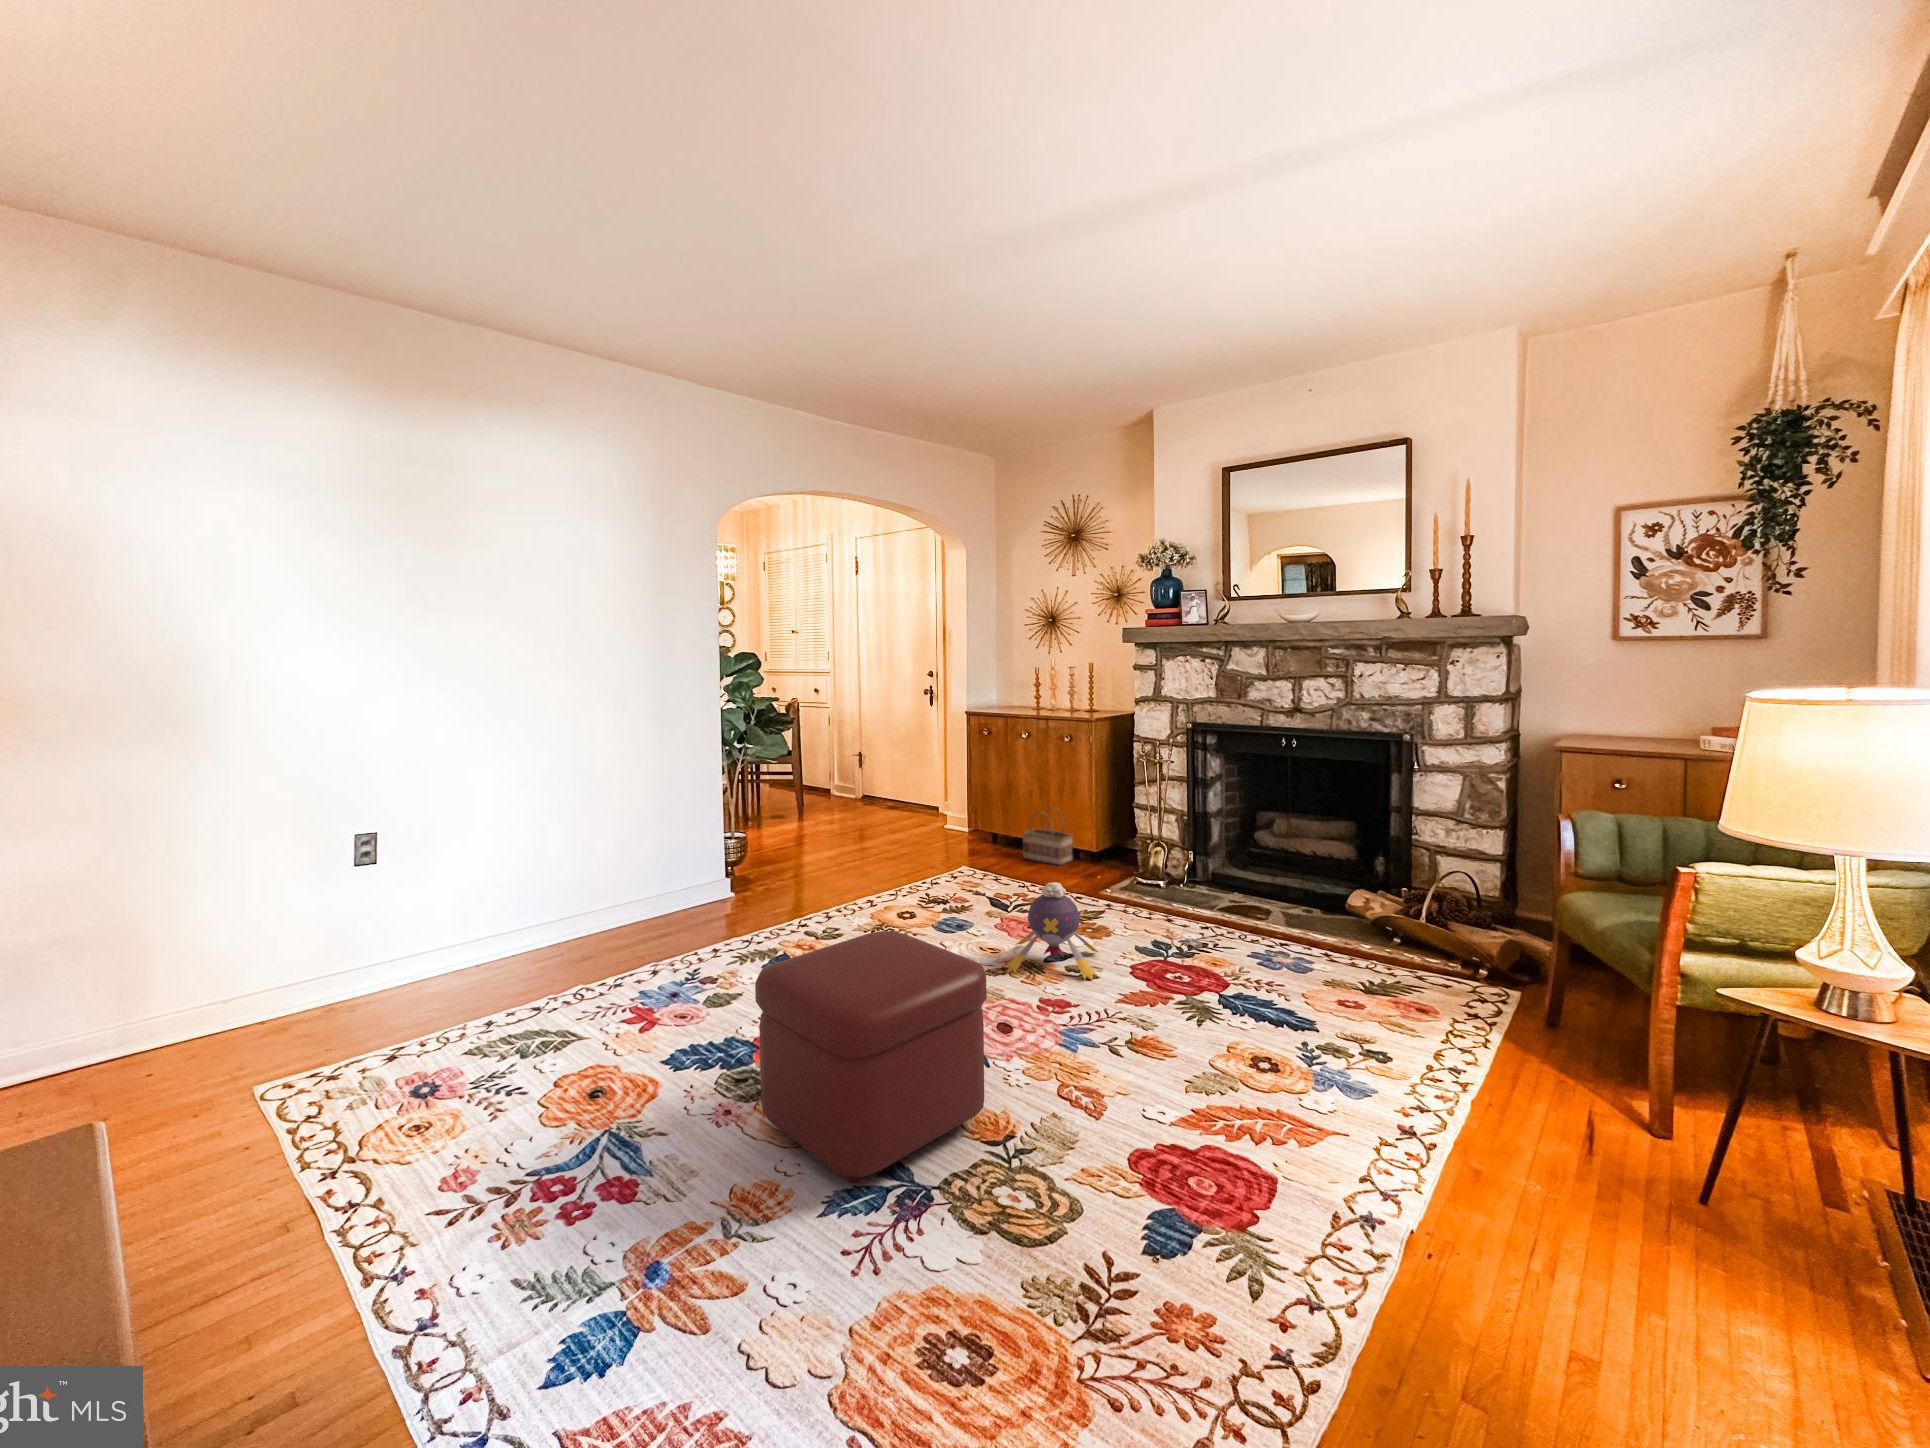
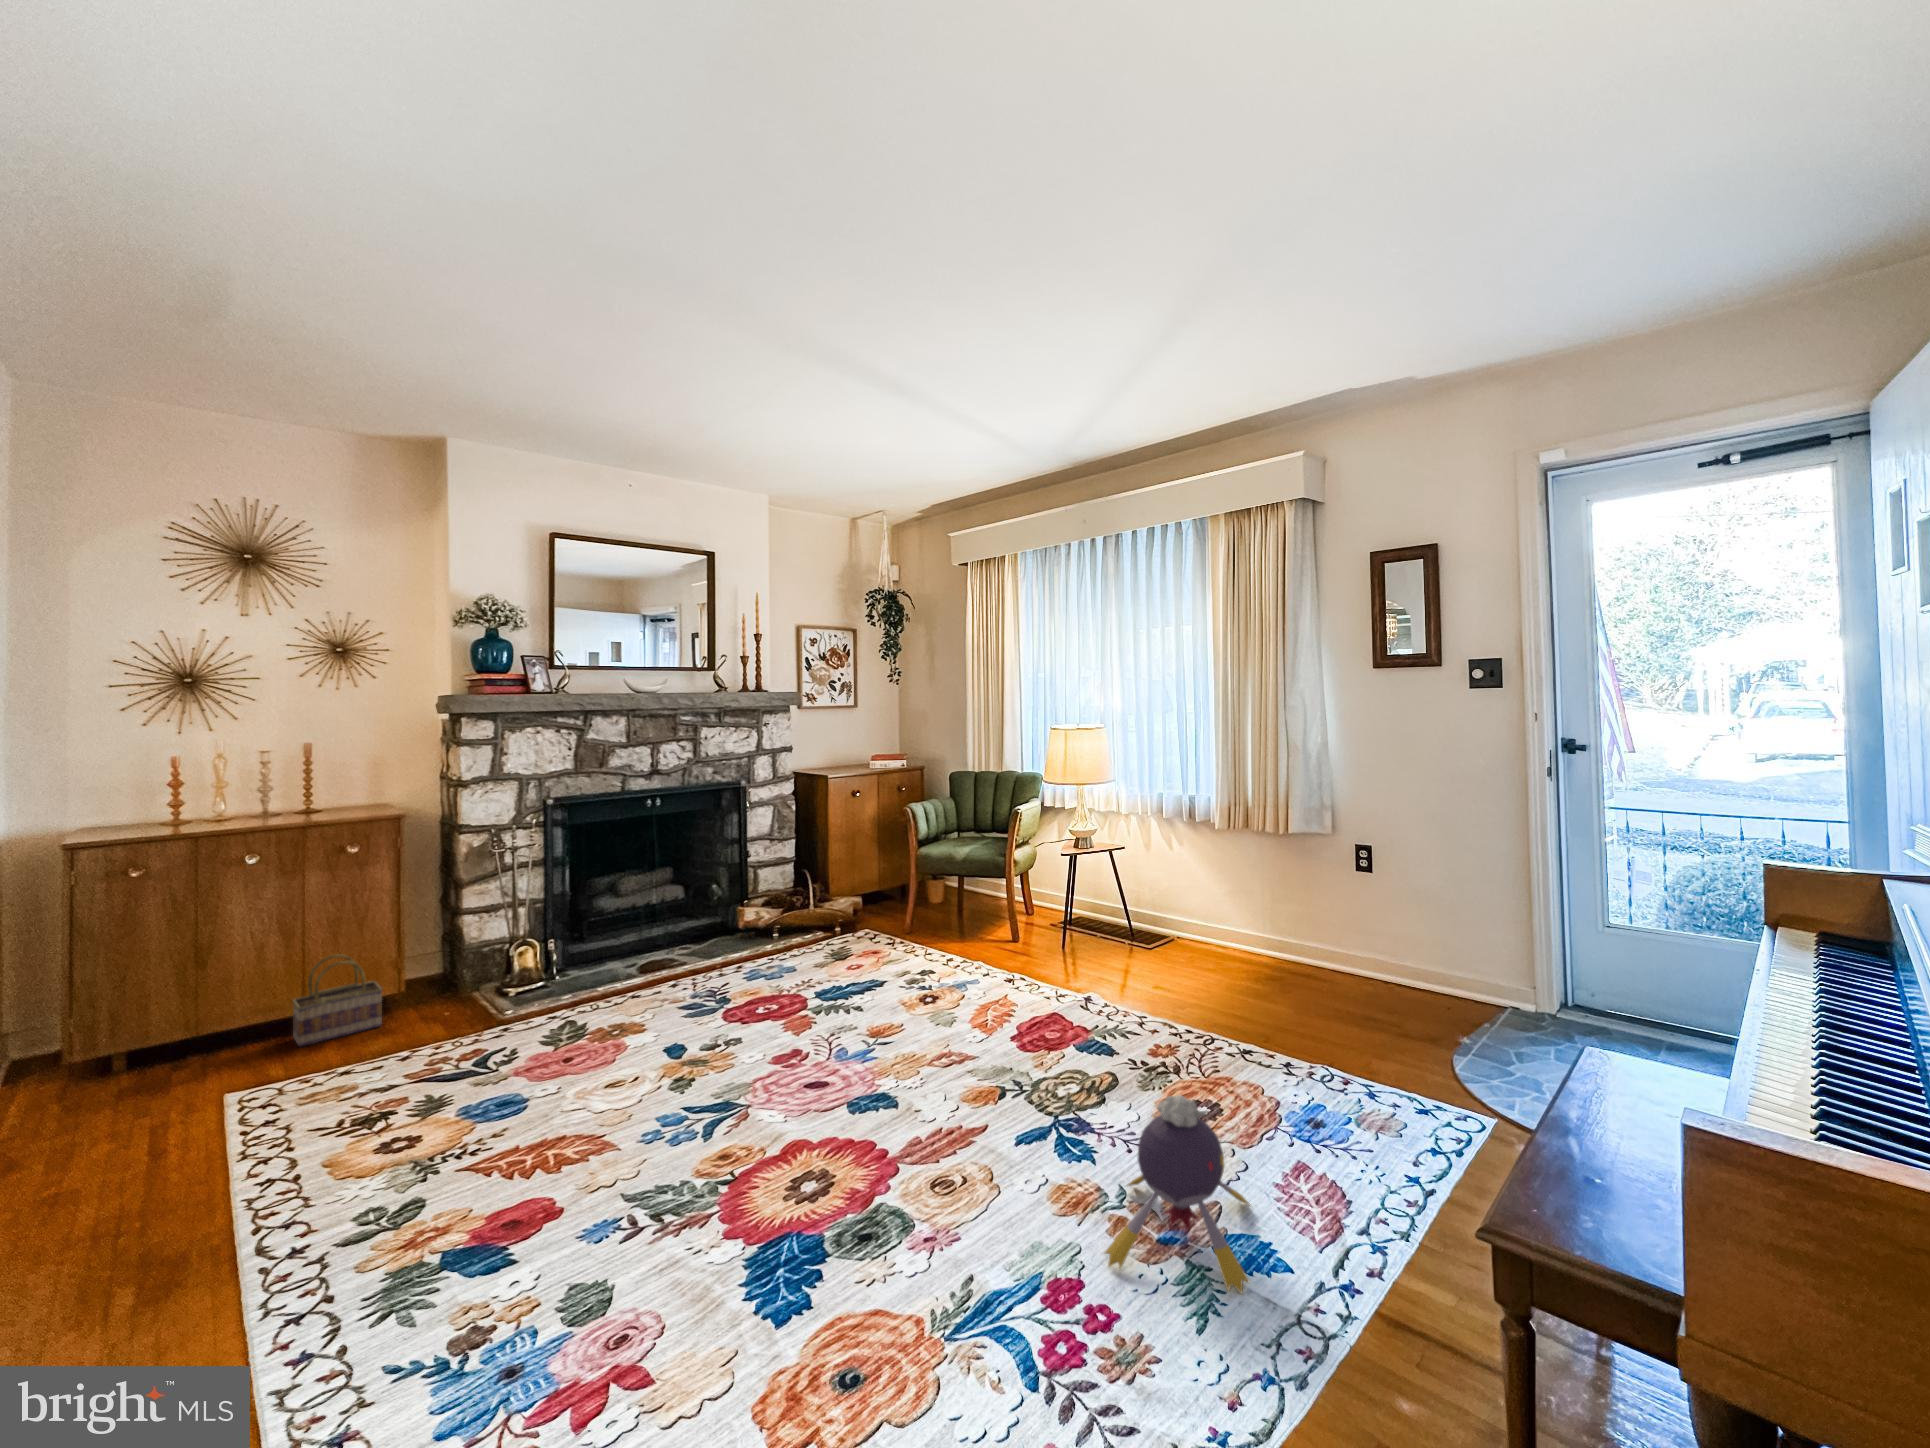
plush toy: present [1006,882,1099,980] -> present [1105,1095,1250,1293]
ottoman: present [755,931,987,1183] -> none [864,967,1070,1197]

